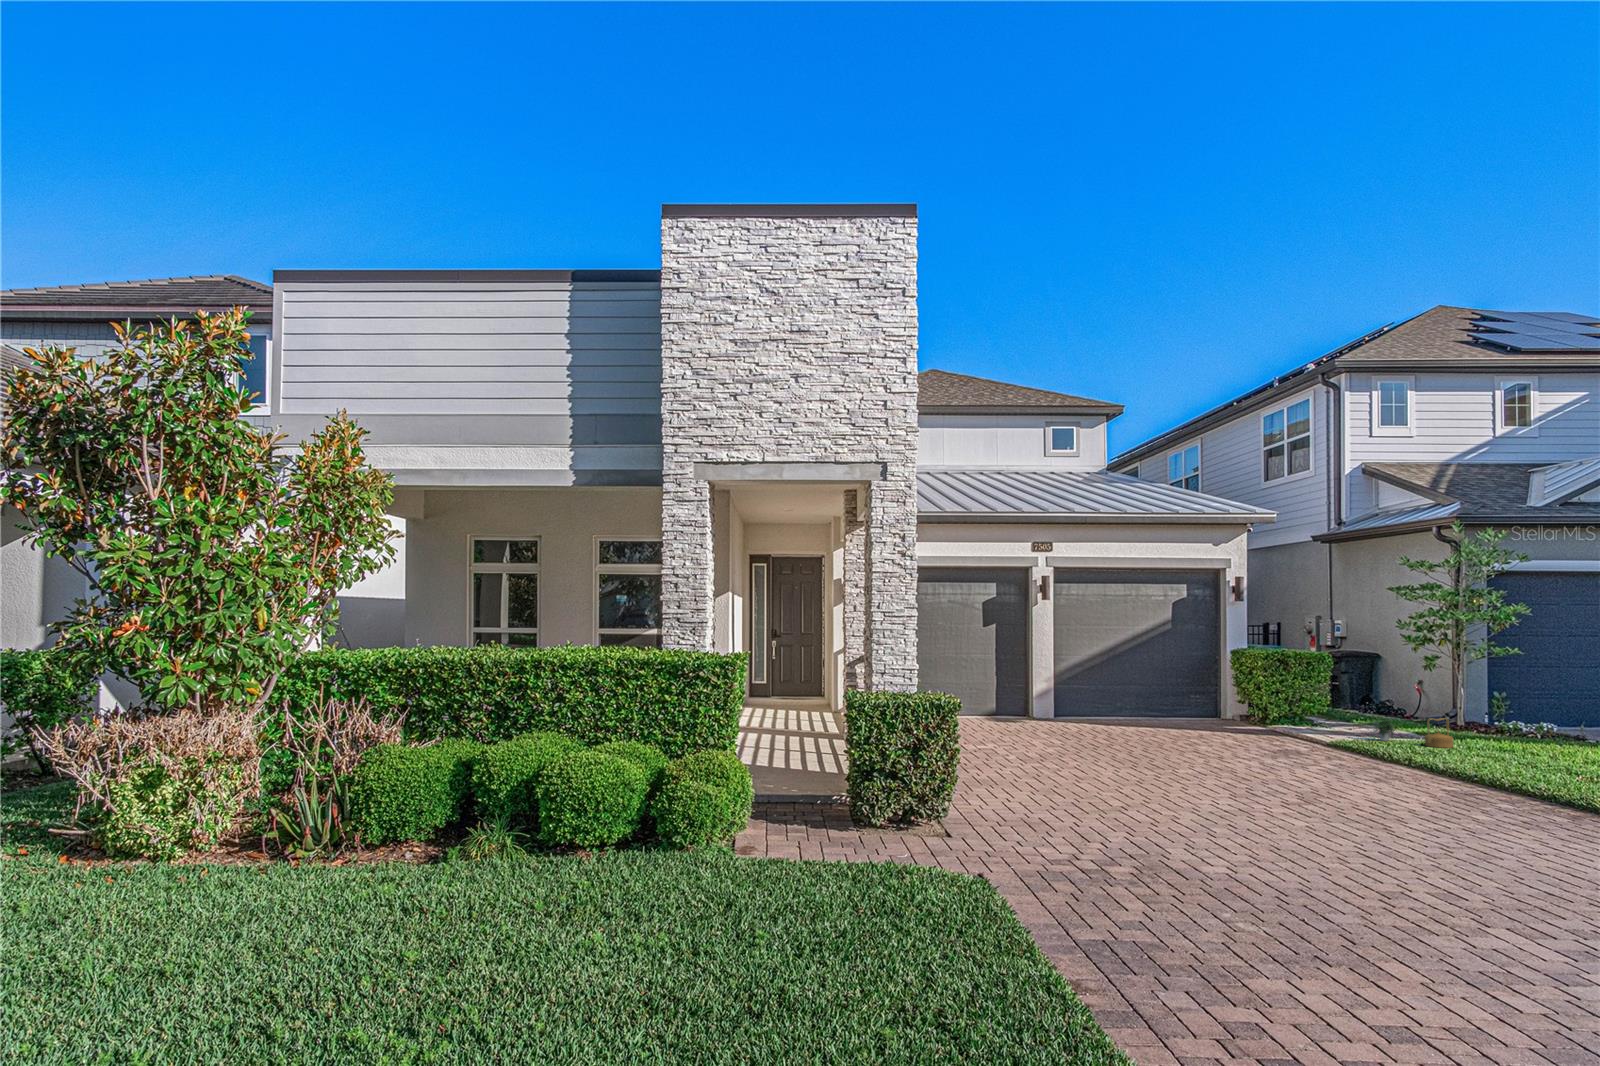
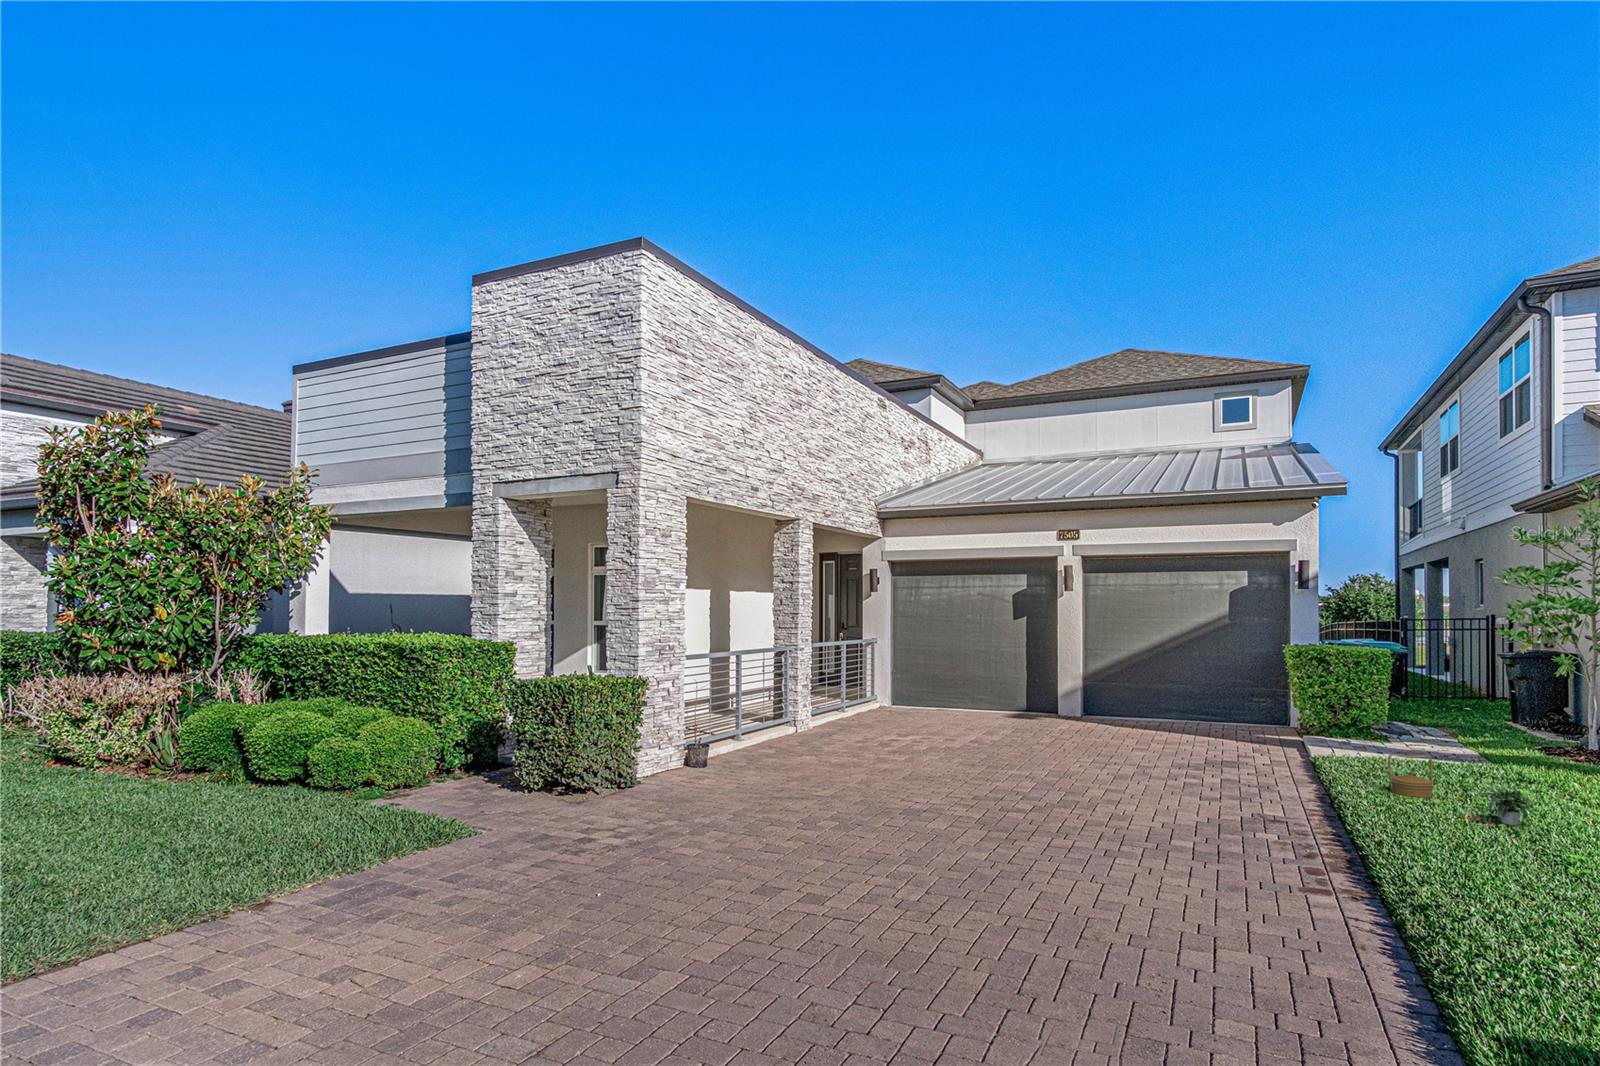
potted plant: present [1373,720,1395,741] -> present [1475,785,1534,825]

